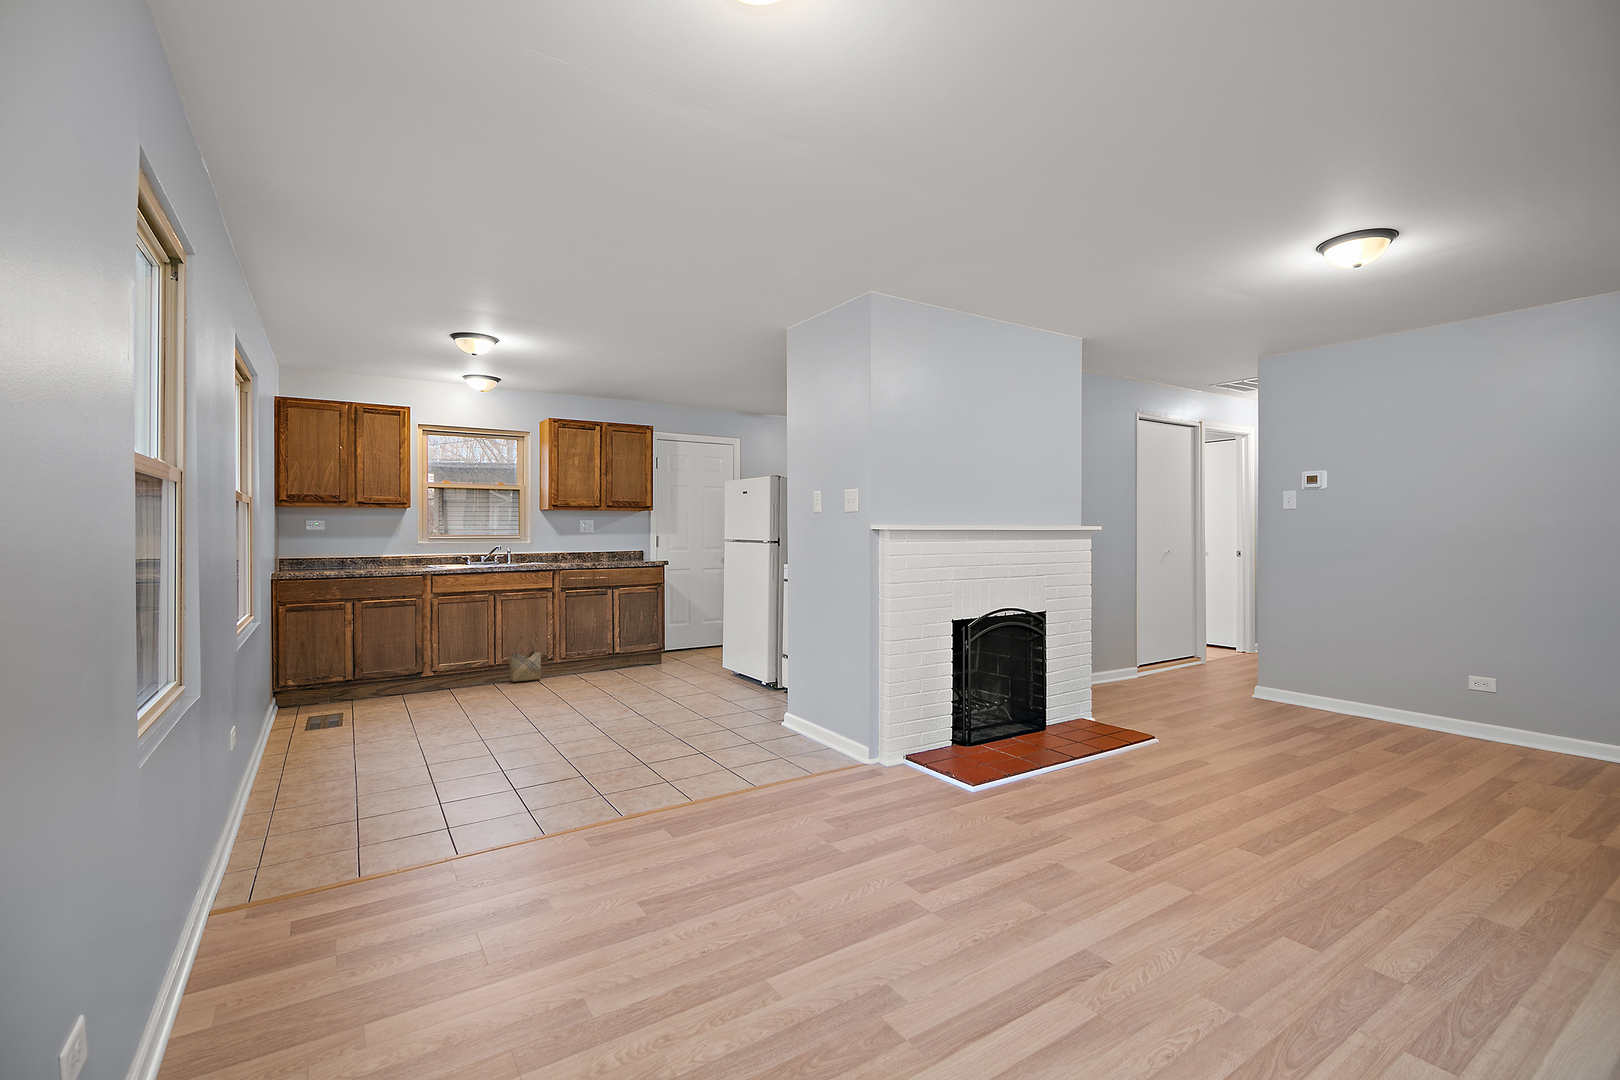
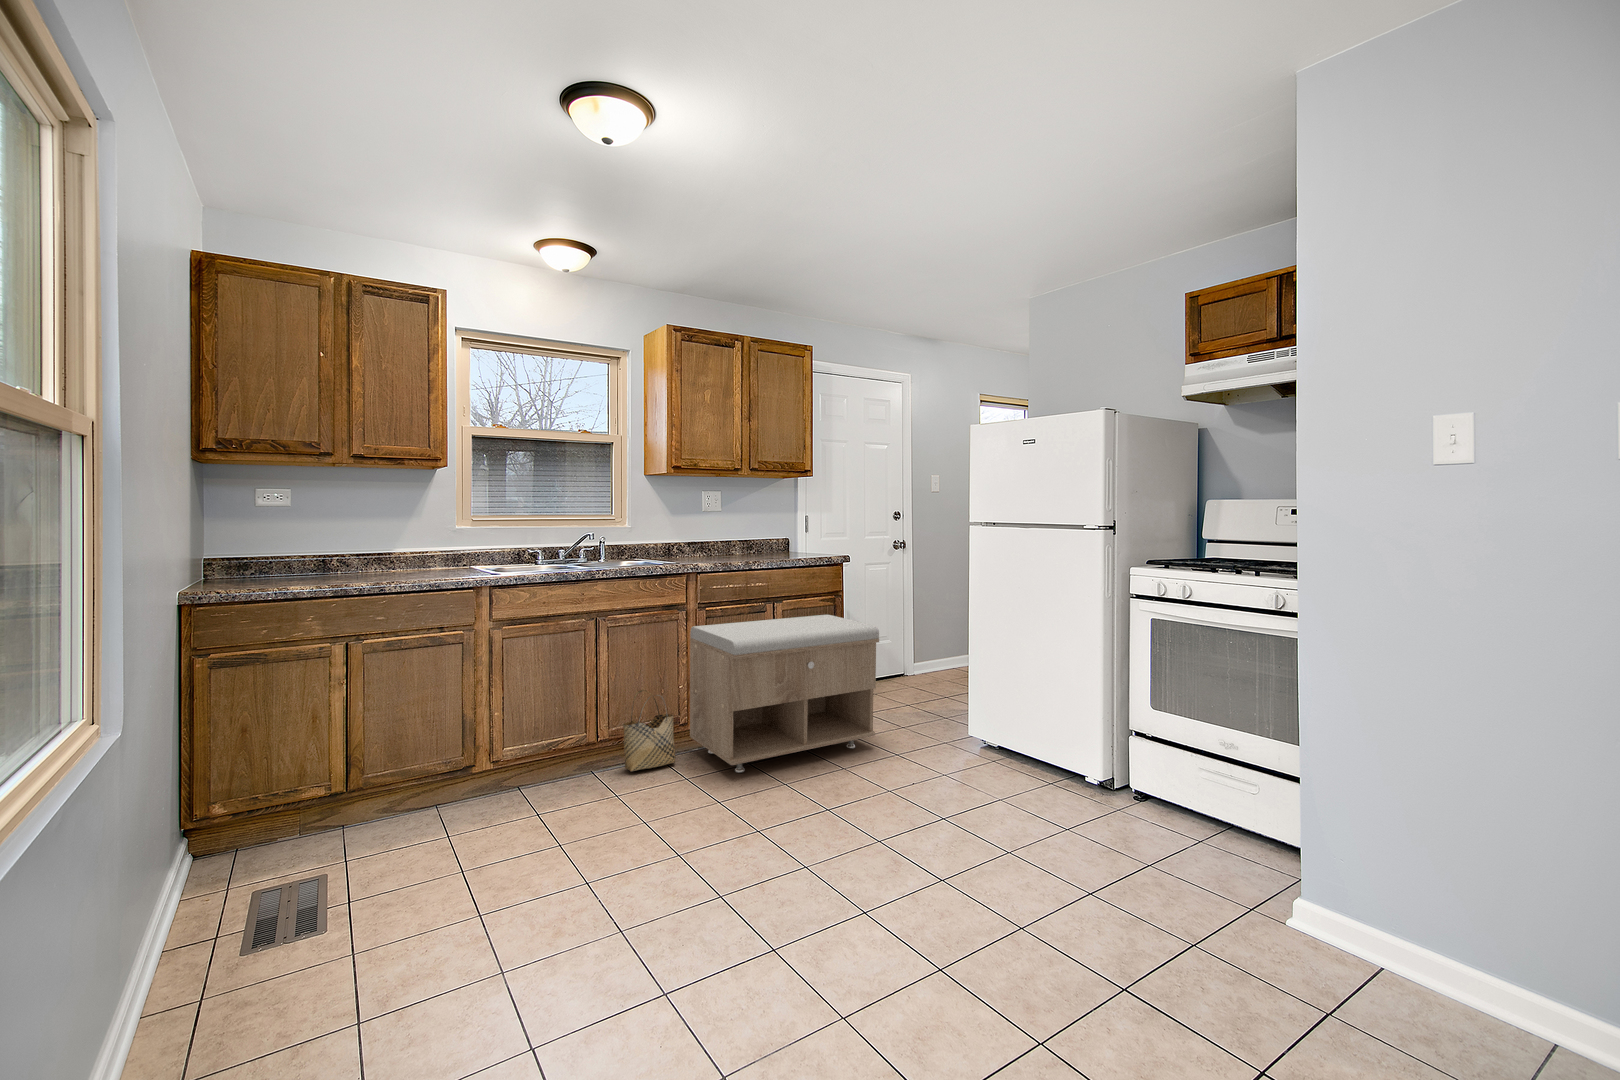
storage bench: none [554,596,667,683] -> present [690,615,879,773]

